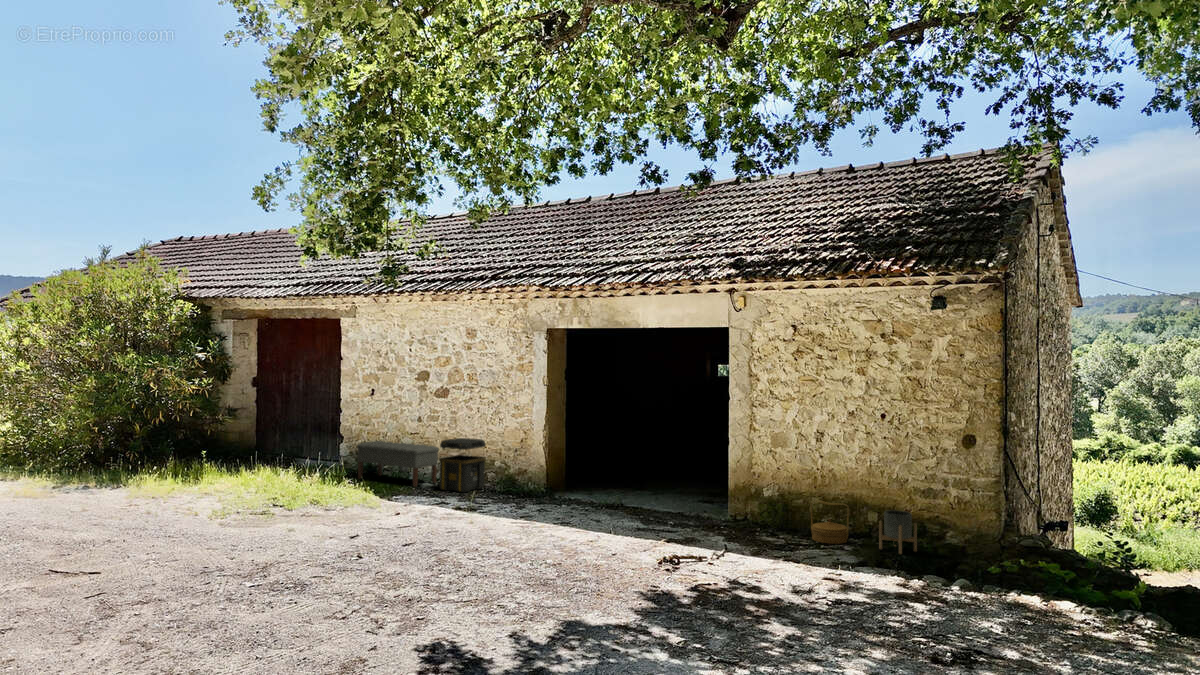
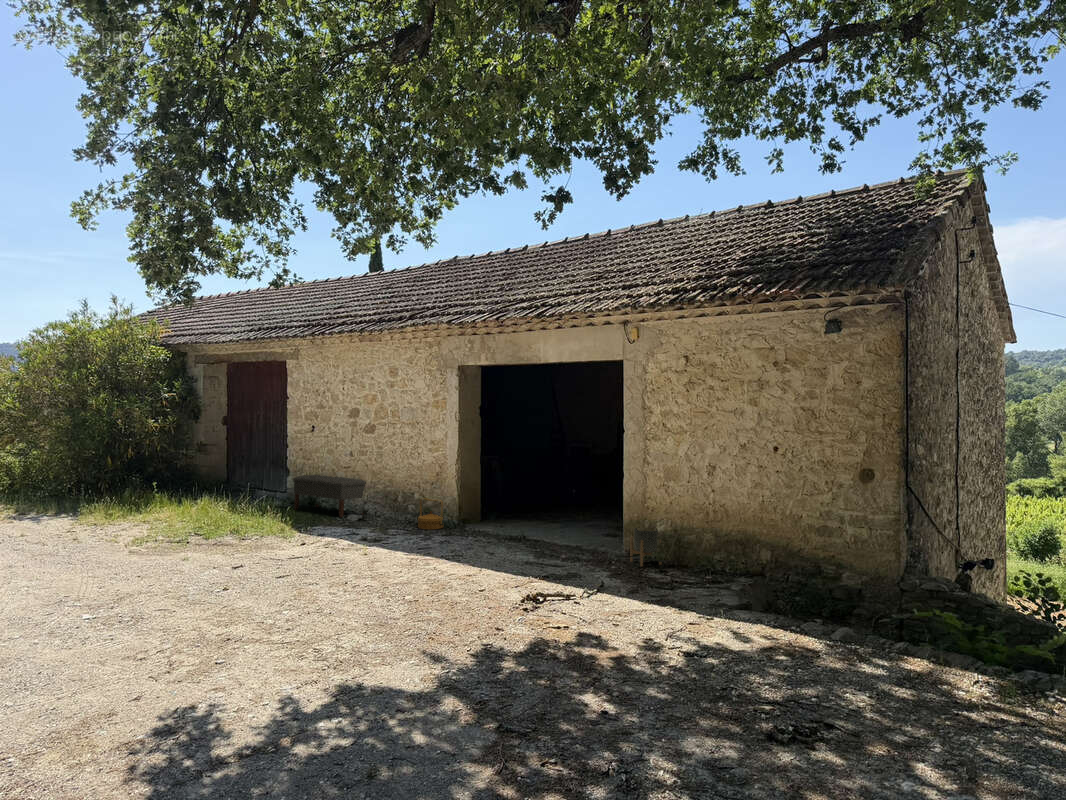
toolbox: present [439,438,486,493] -> none [361,472,406,524]
basket: present [811,500,849,544] -> present [418,498,443,529]
planter: present [879,510,917,554] -> present [630,528,662,566]

